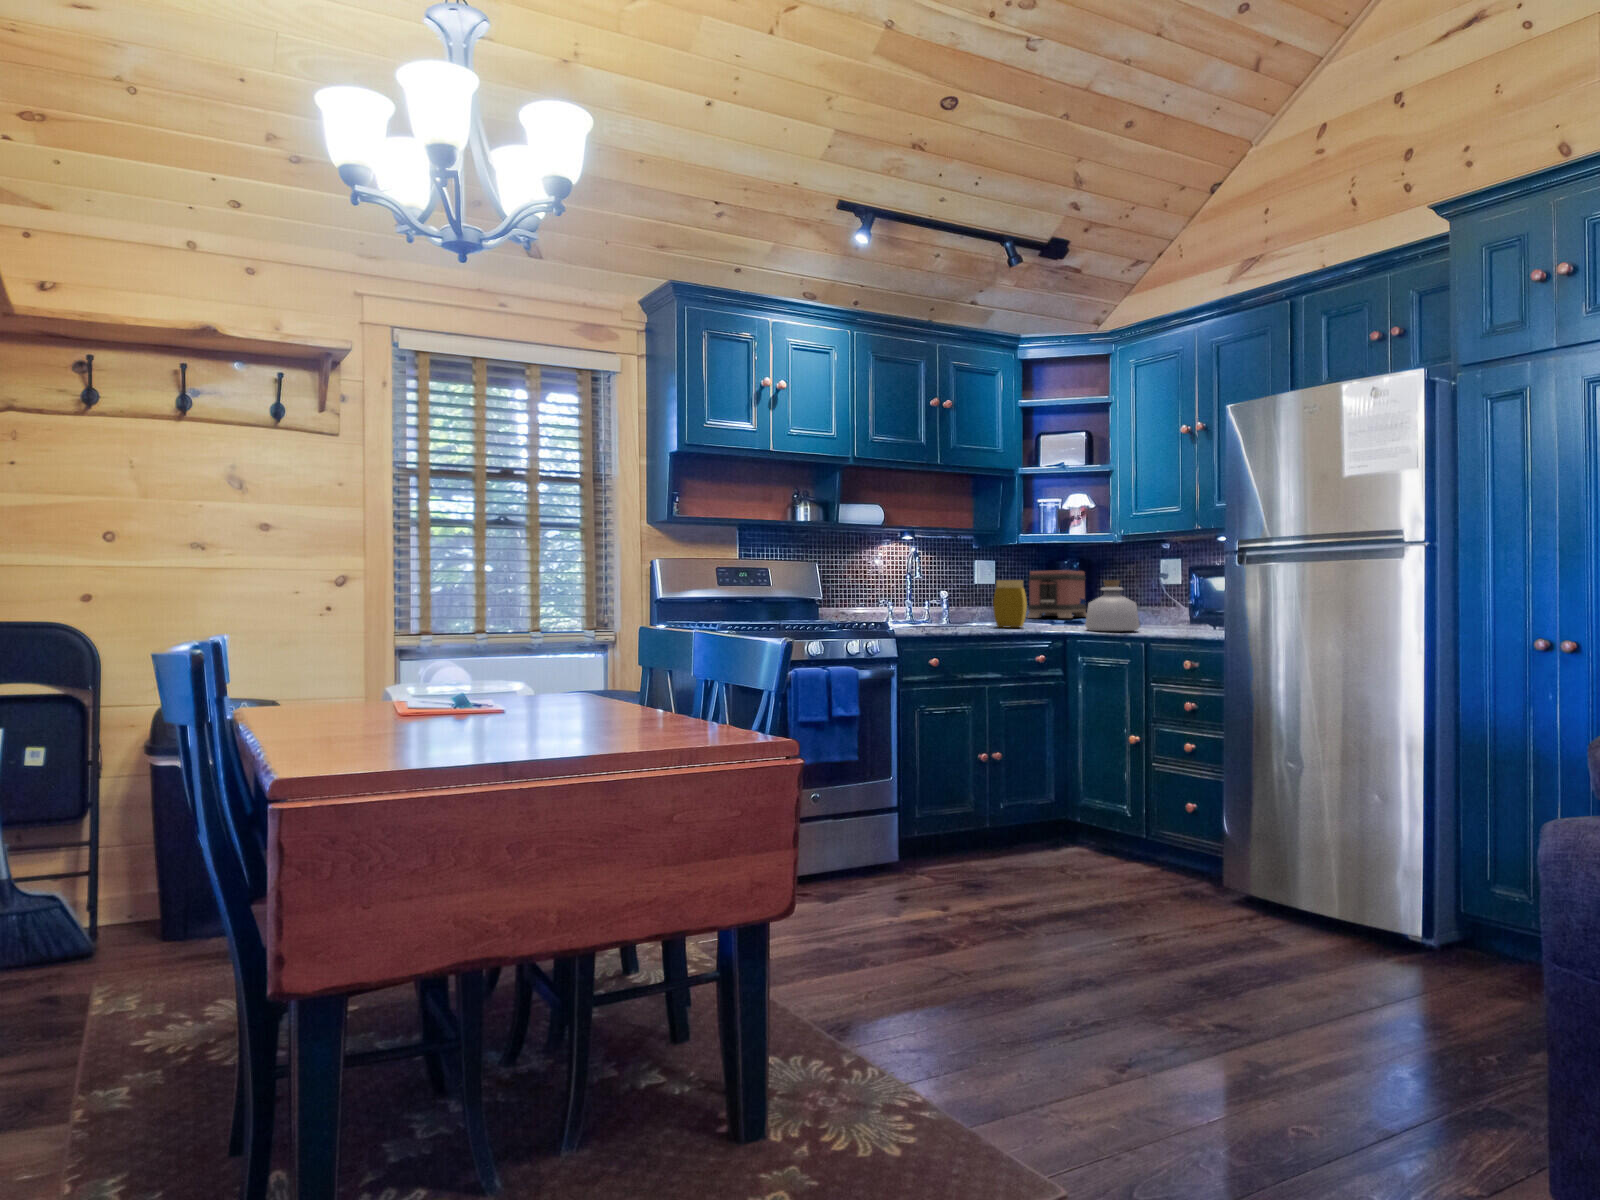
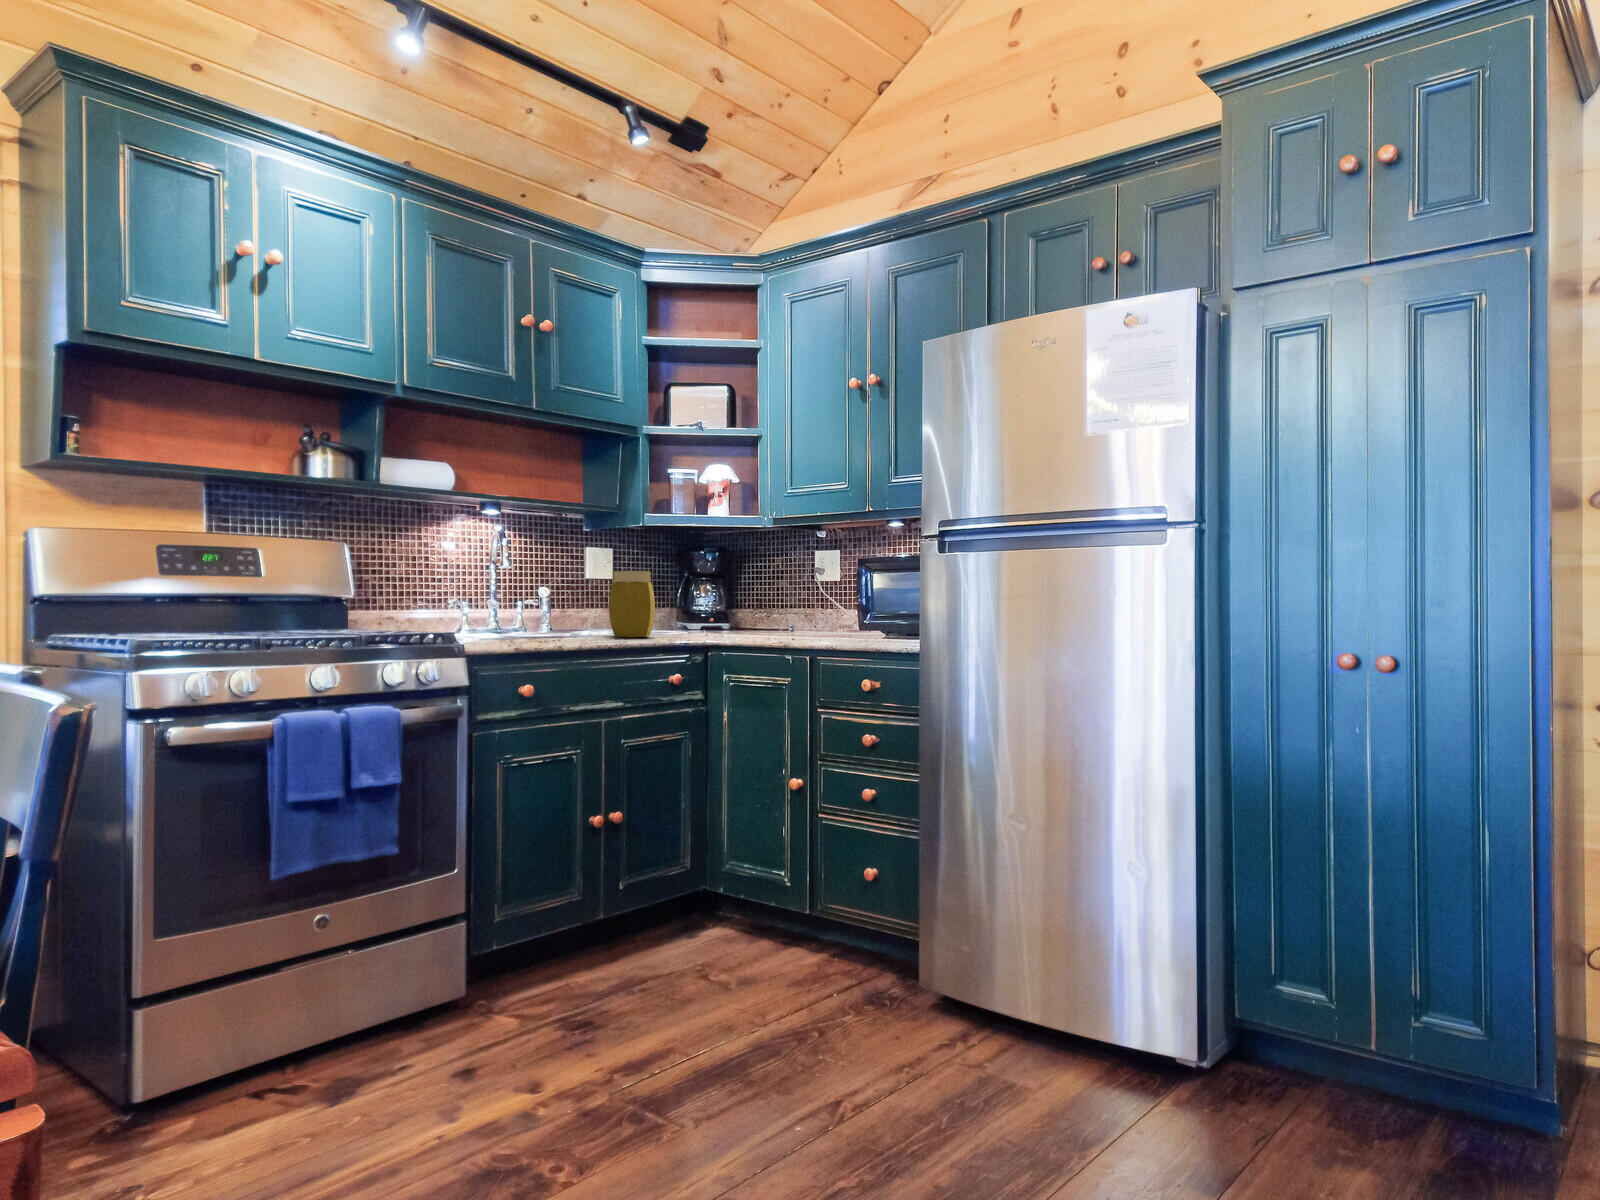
toaster: present [1027,570,1087,618] -> none [652,561,727,623]
bottle: present [1085,580,1140,631] -> none [732,572,803,641]

